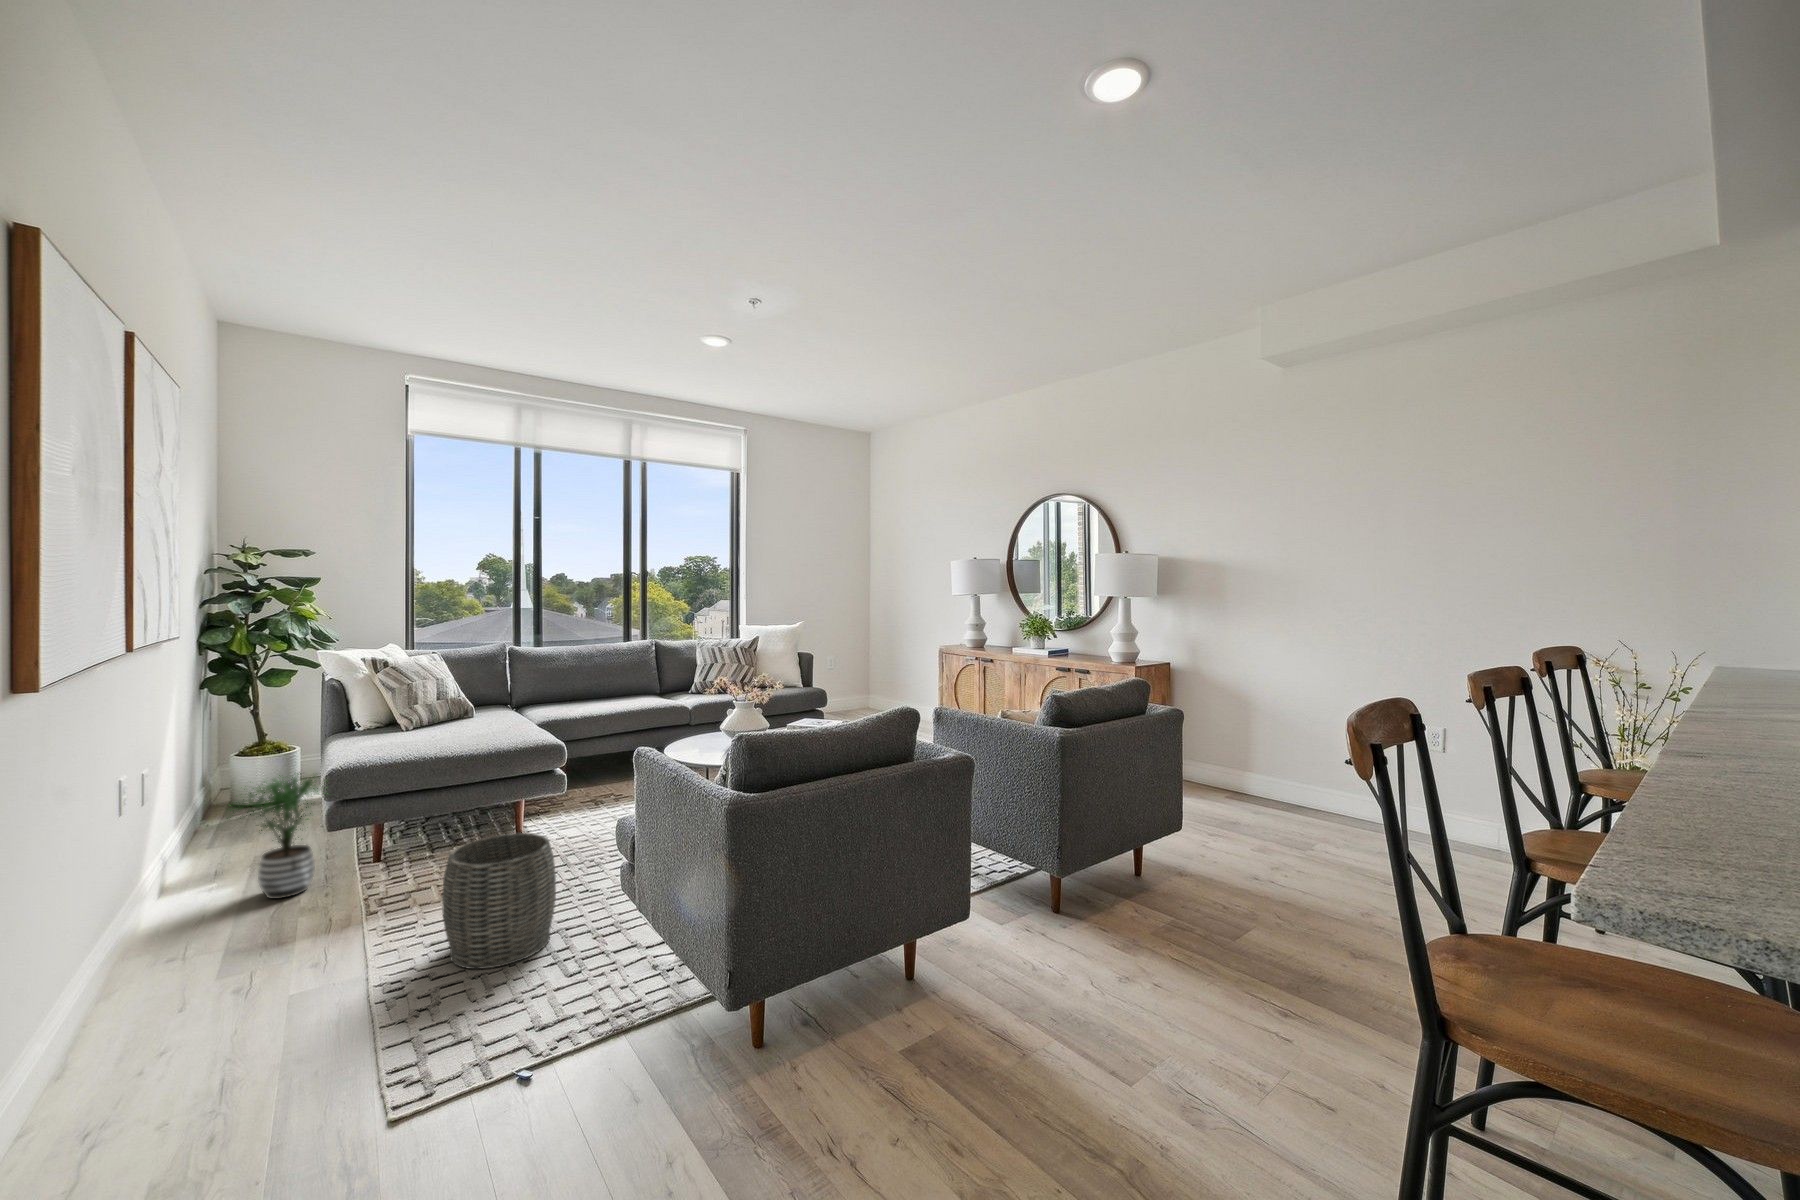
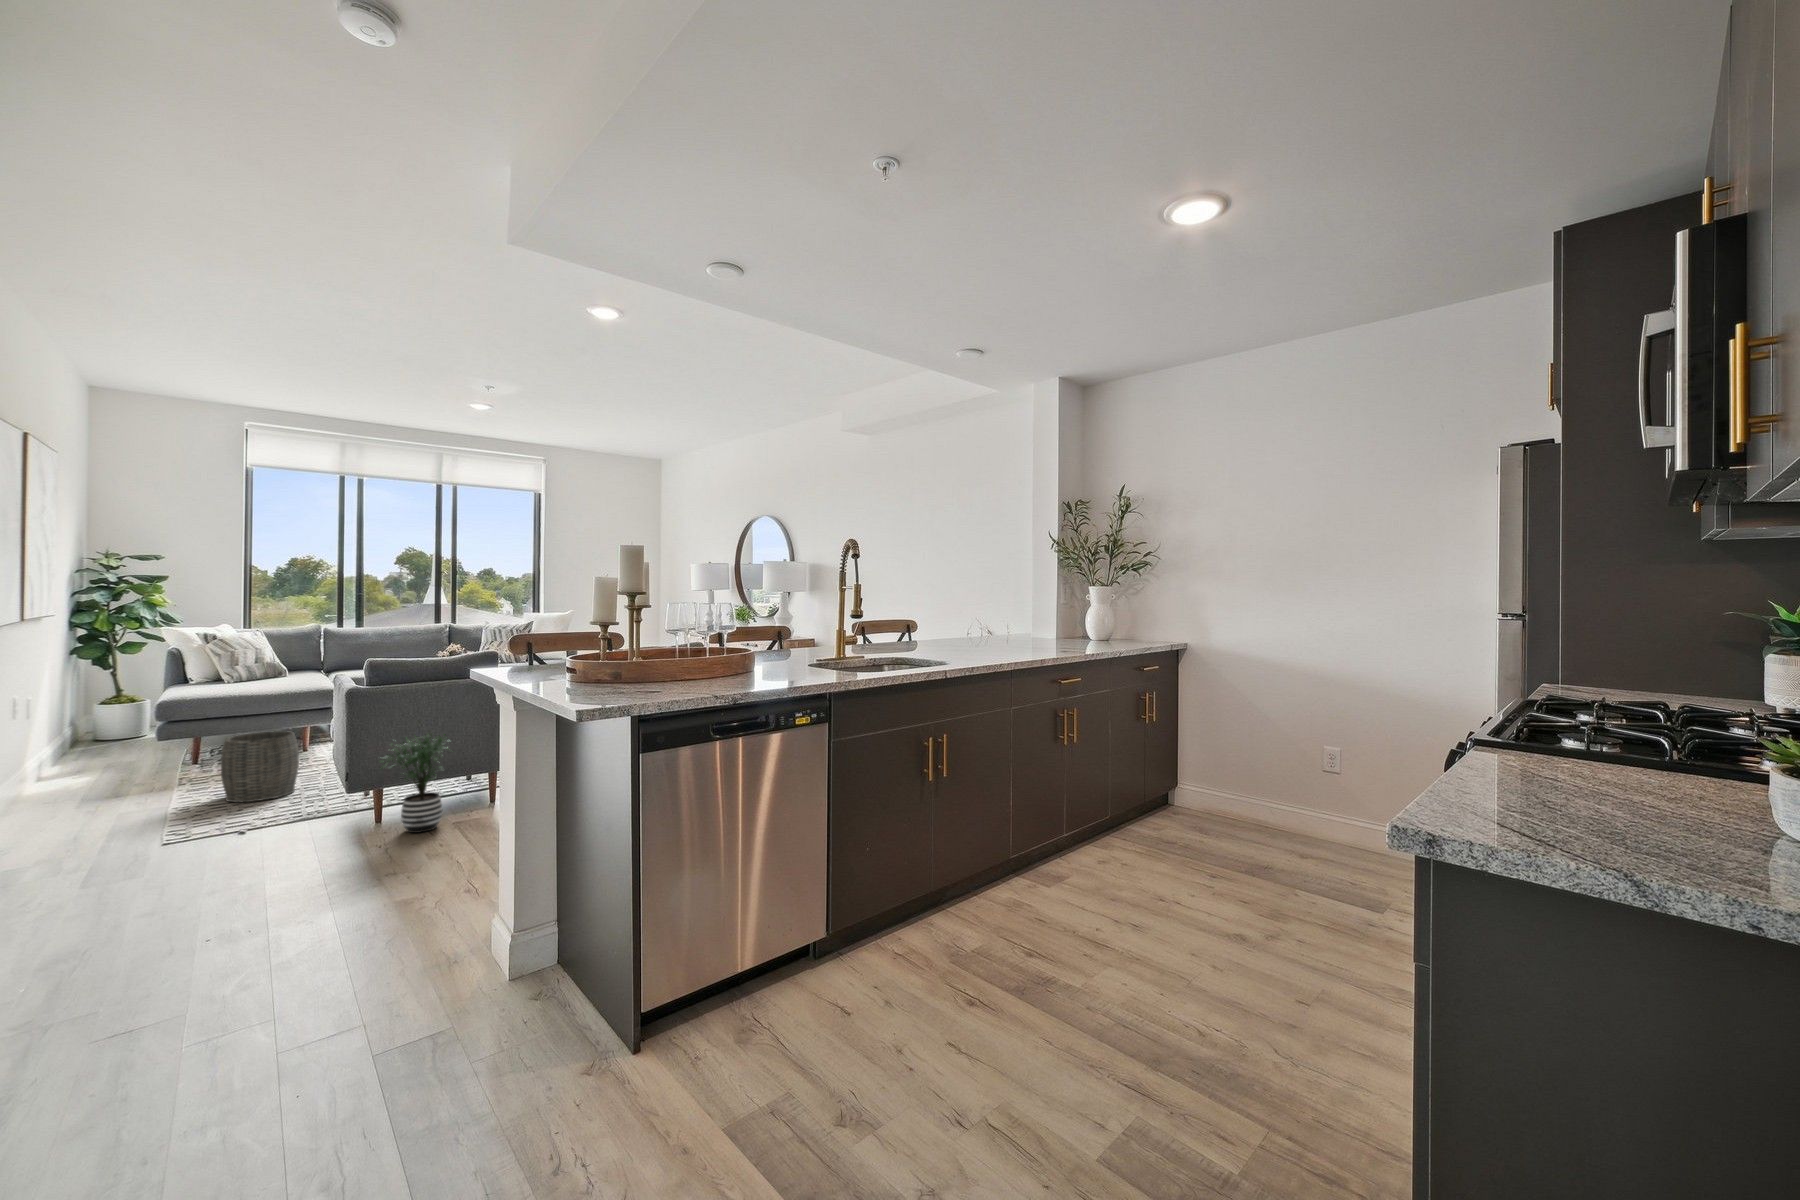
potted plant: present [227,773,320,899] -> present [381,734,448,833]

